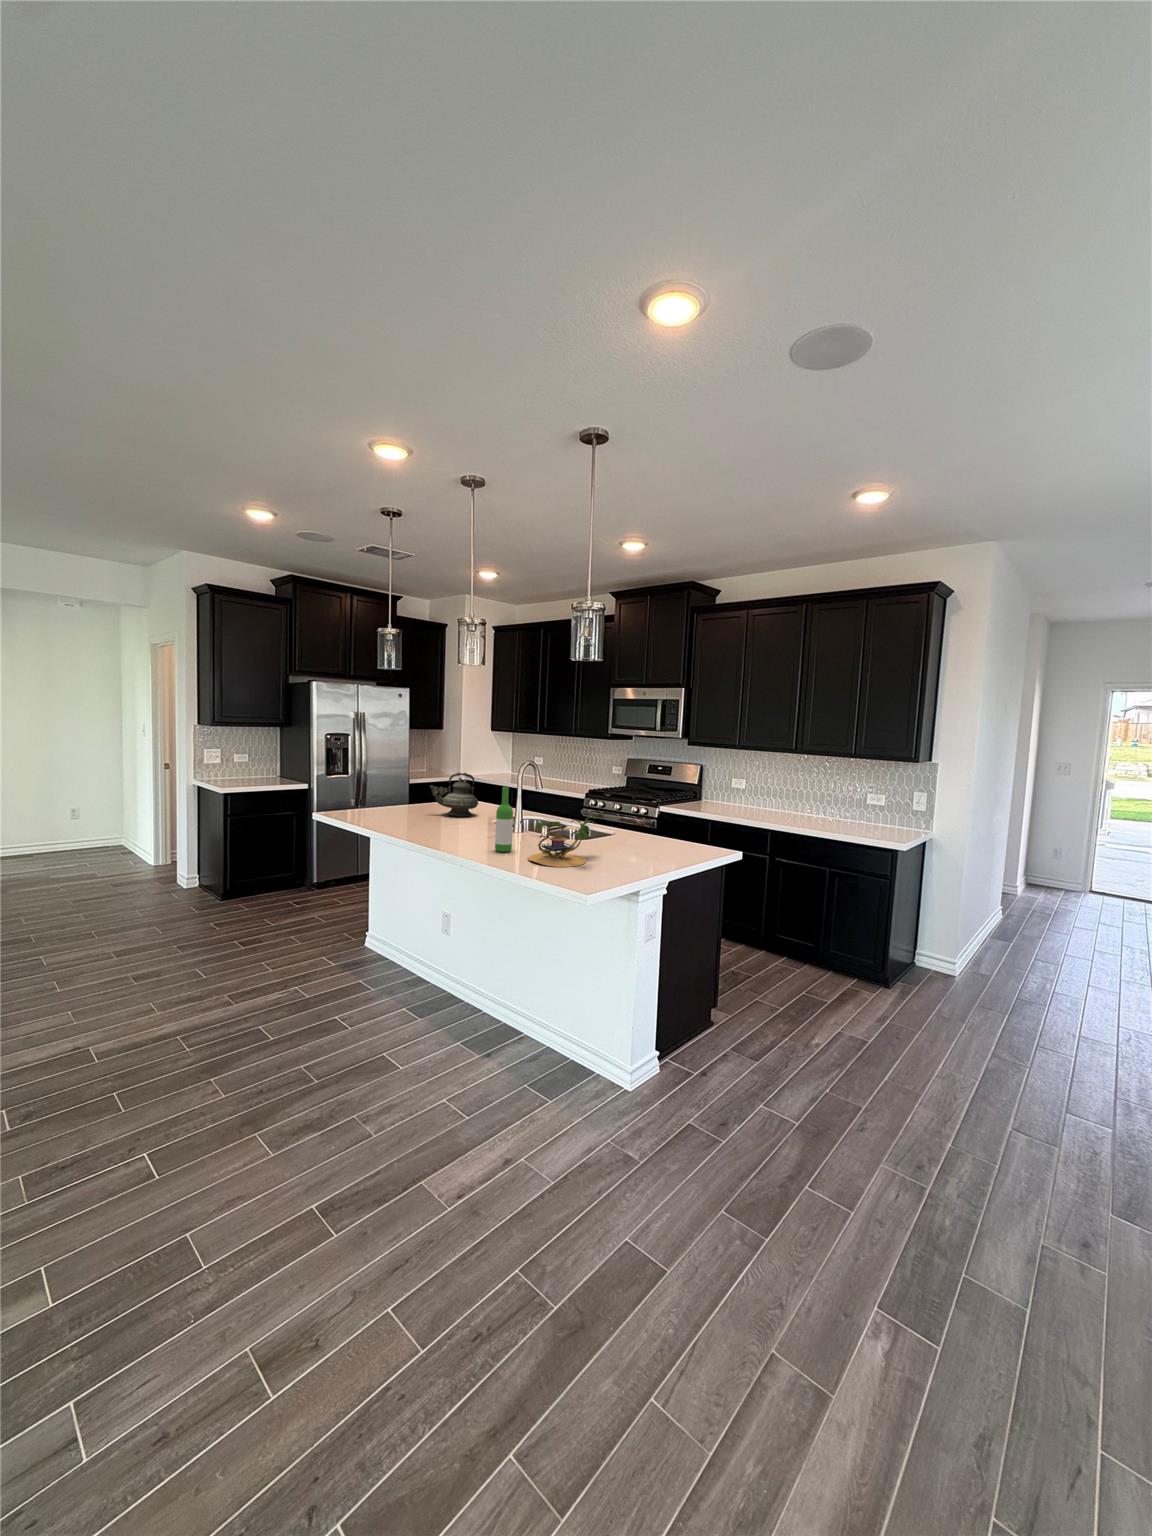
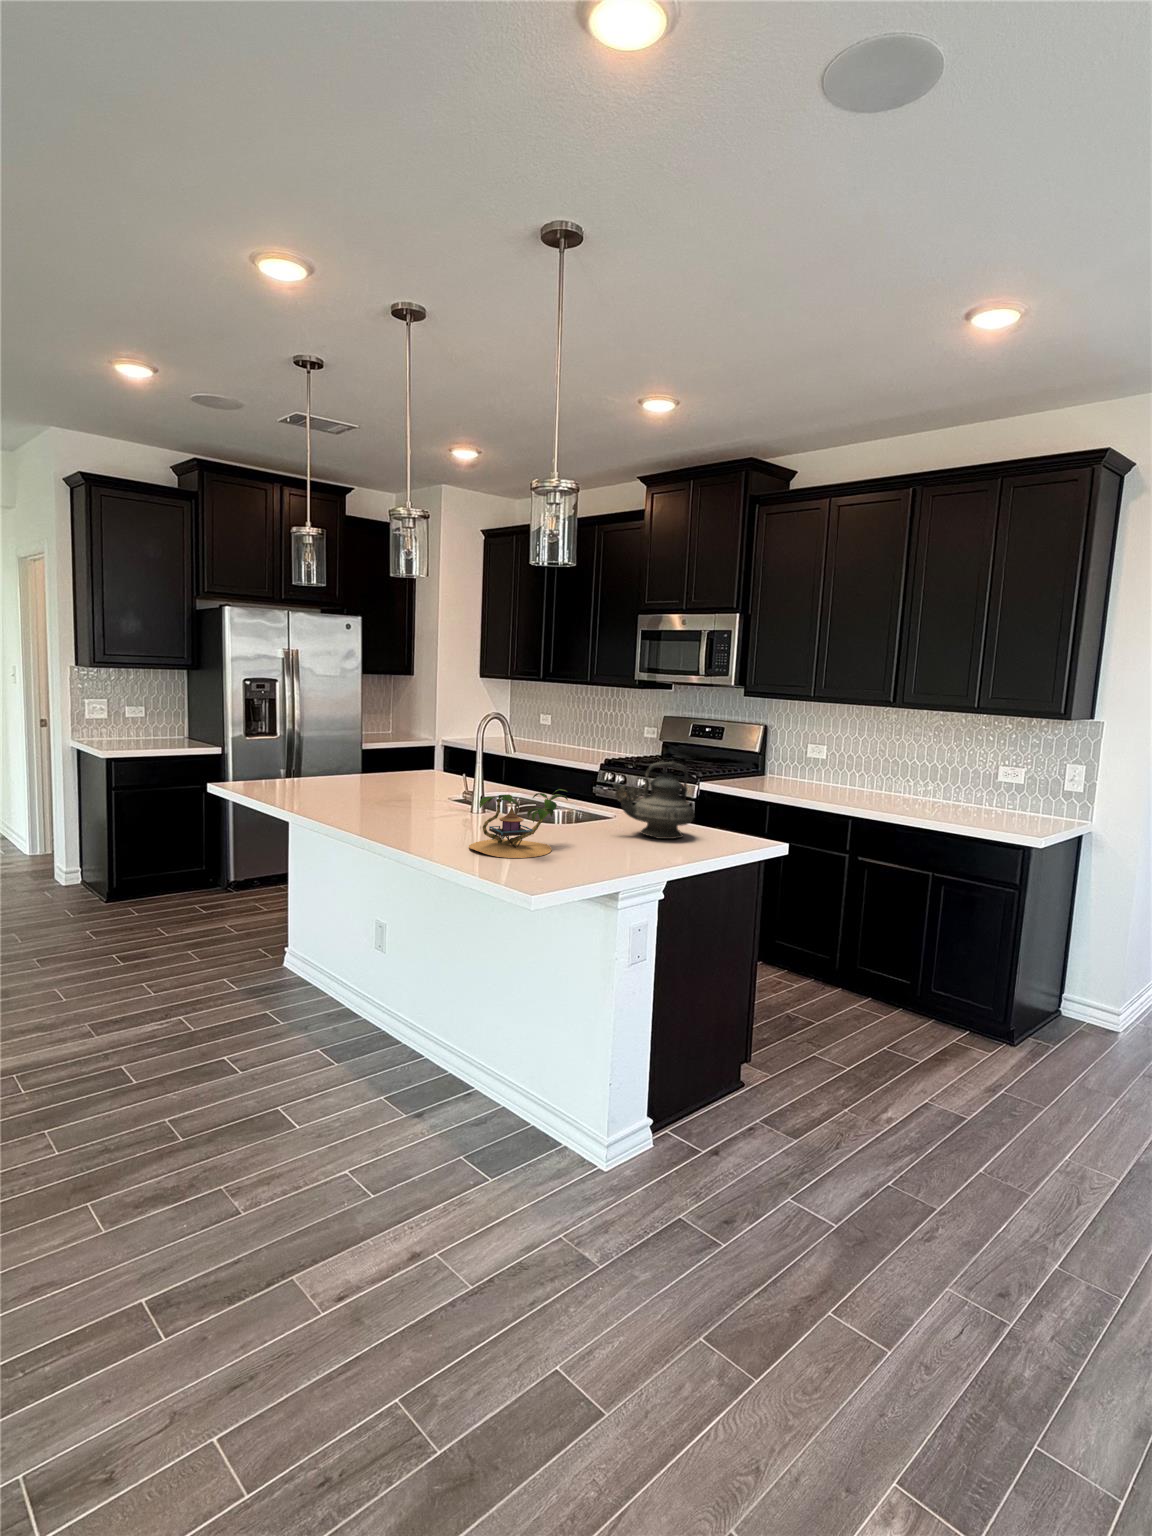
teapot: present [430,773,478,817] -> present [613,761,694,839]
wine bottle: present [495,787,513,852] -> none [429,746,454,837]

